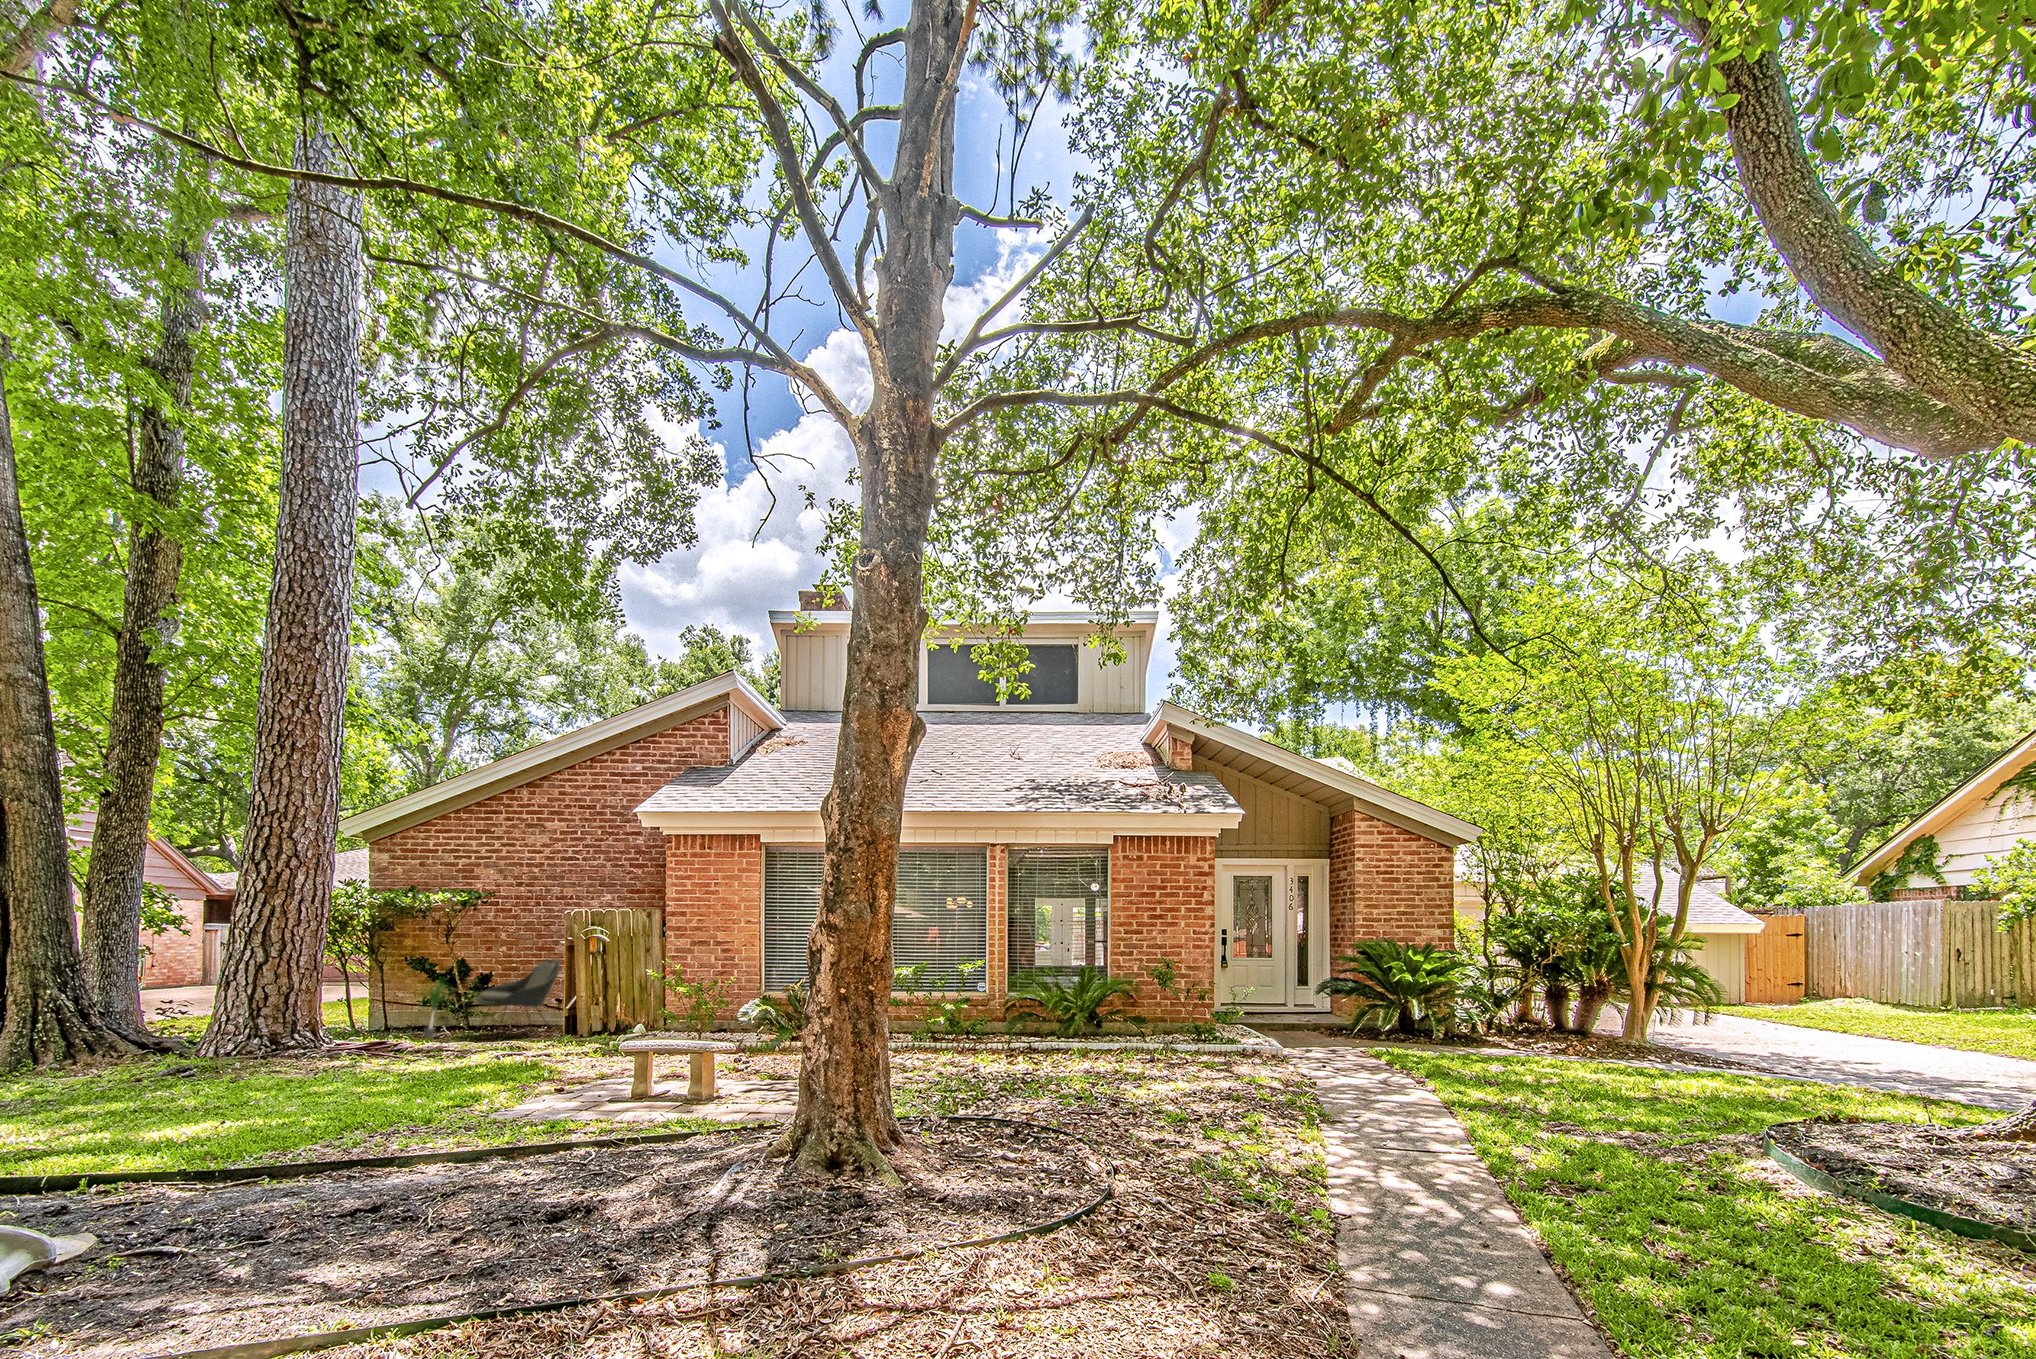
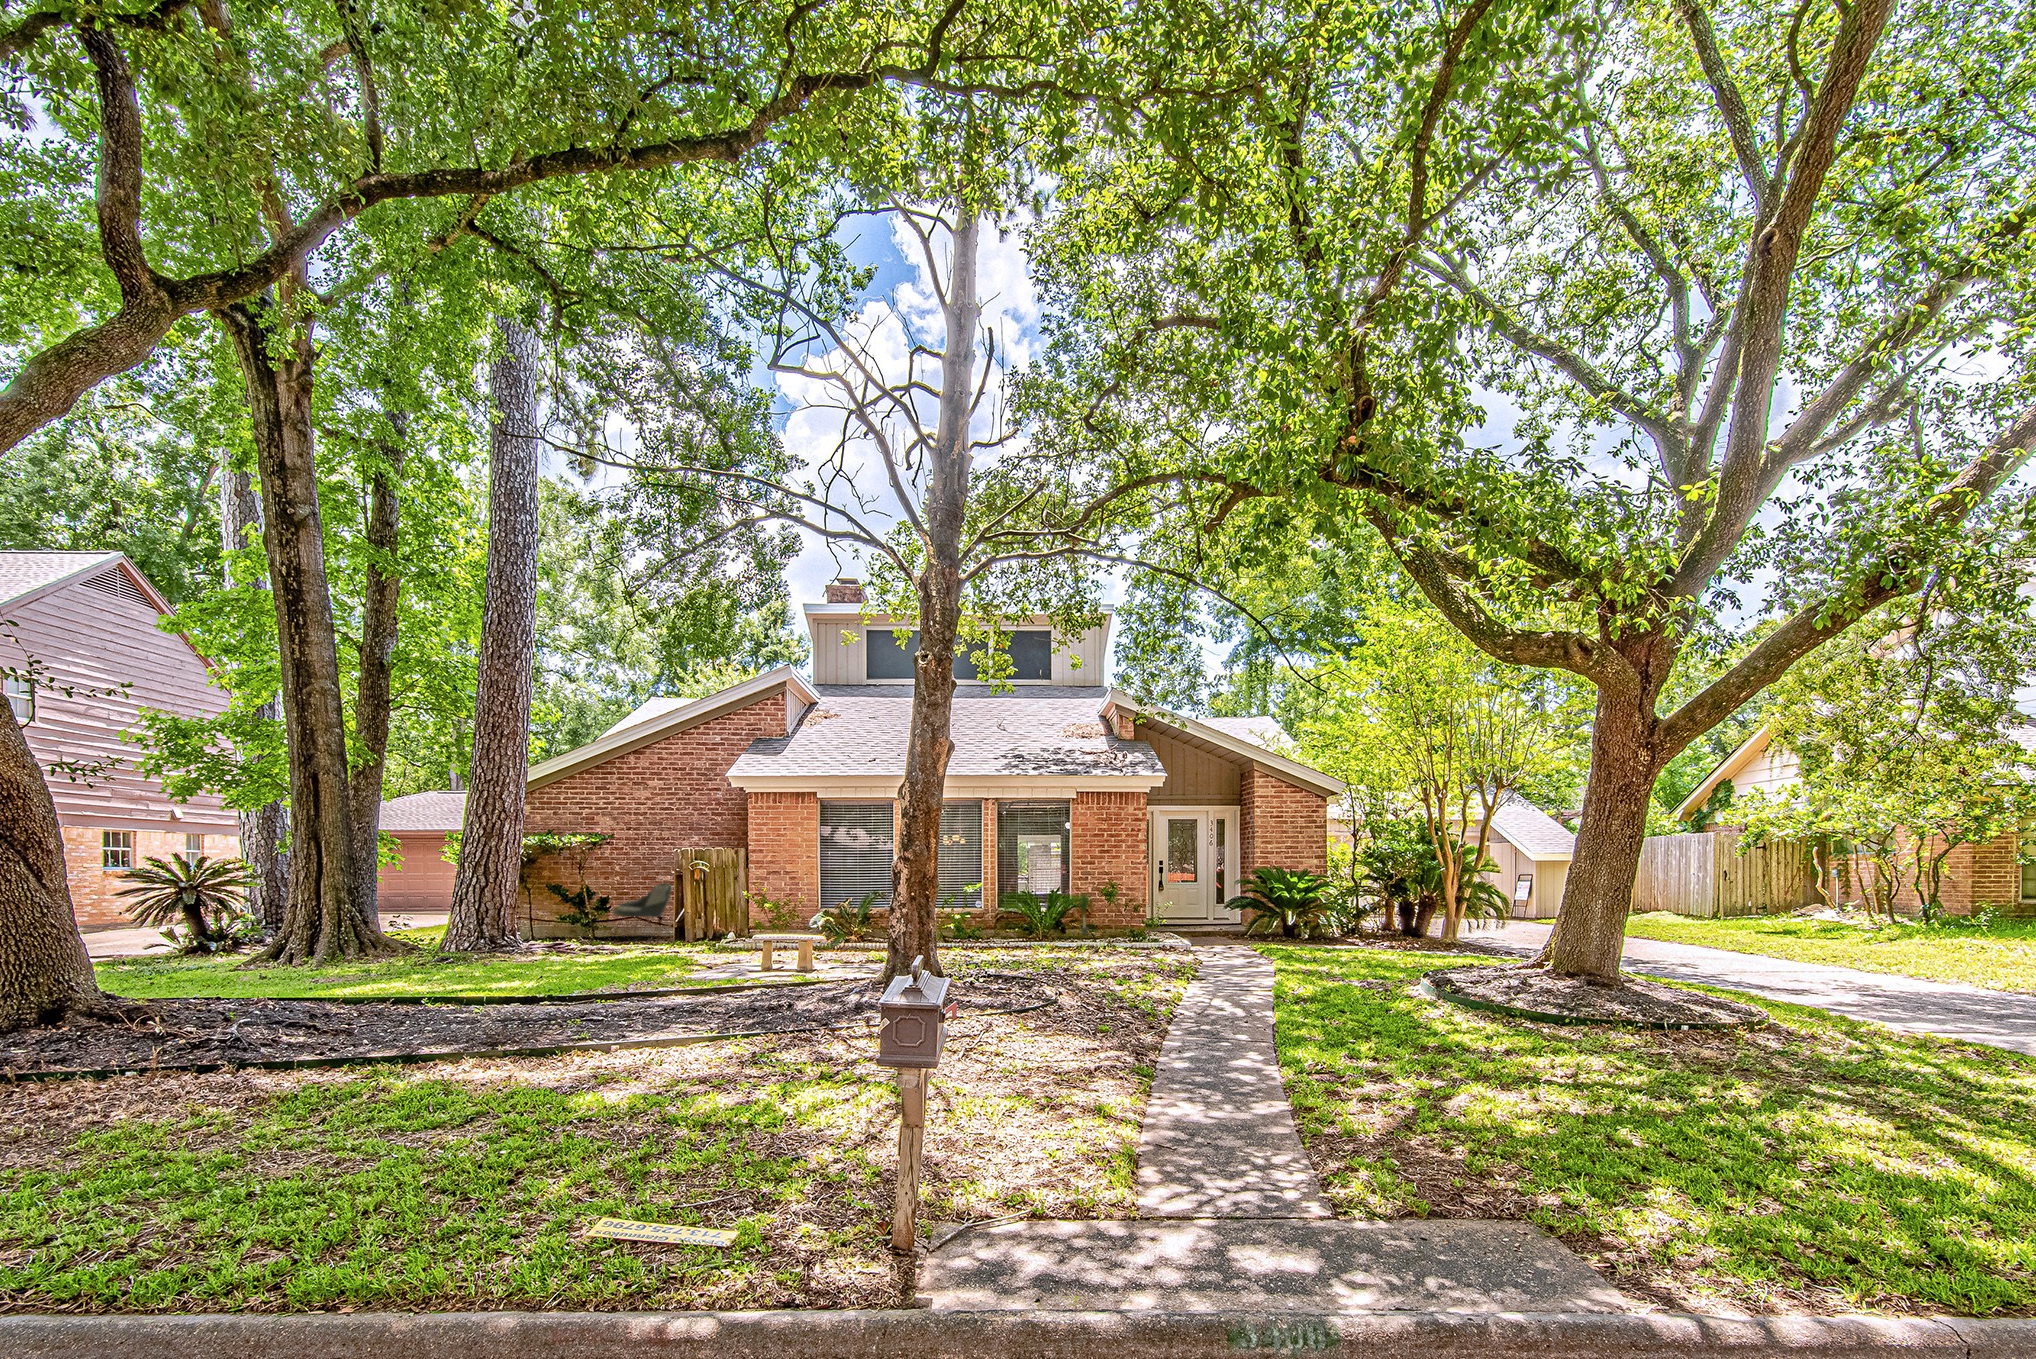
potted plant: present [424,980,446,1038] -> present [1079,894,1089,935]

